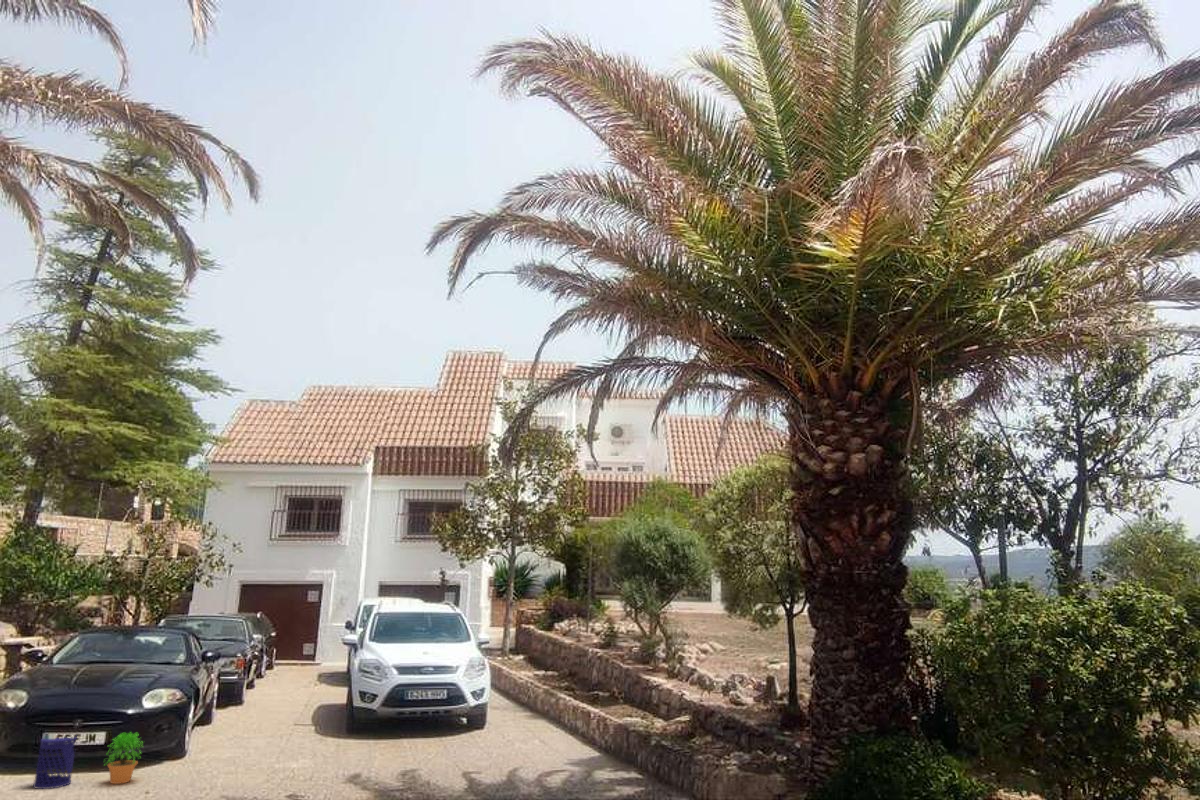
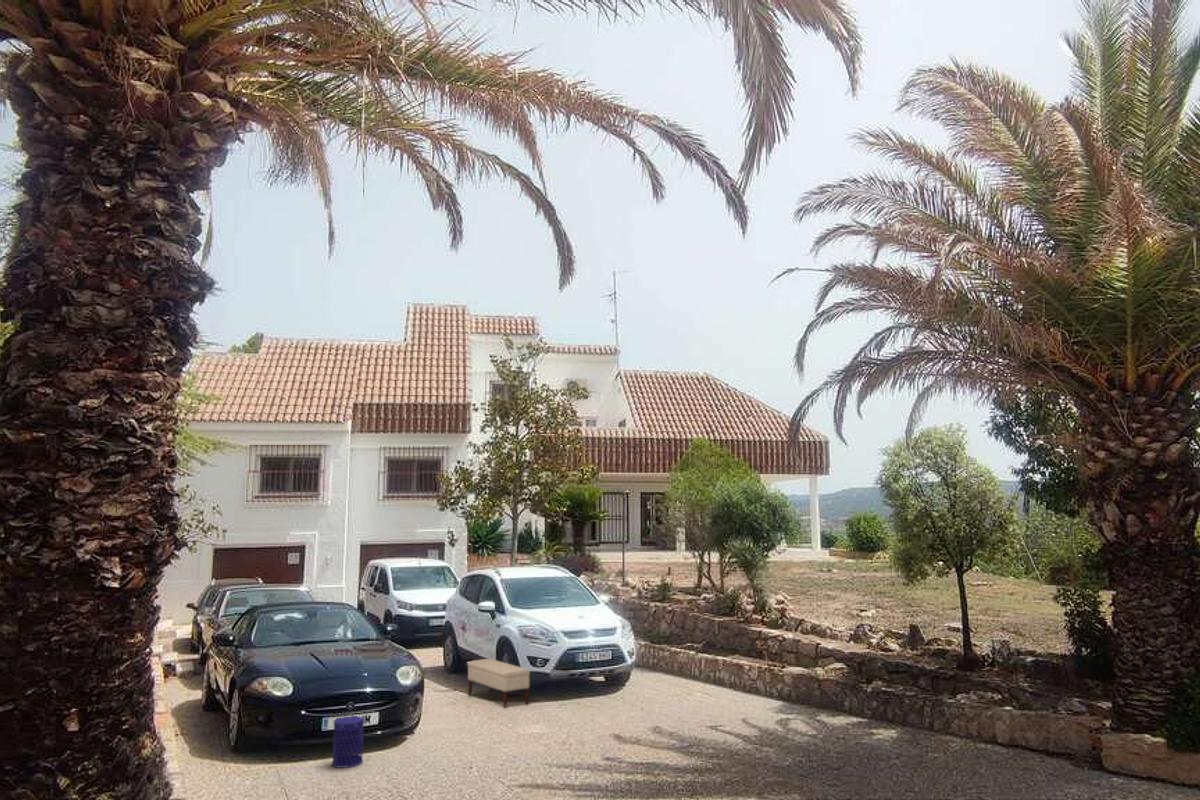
bench: none [311,690,356,744] -> present [468,659,530,708]
potted plant: present [107,732,142,784] -> none [385,709,424,758]

